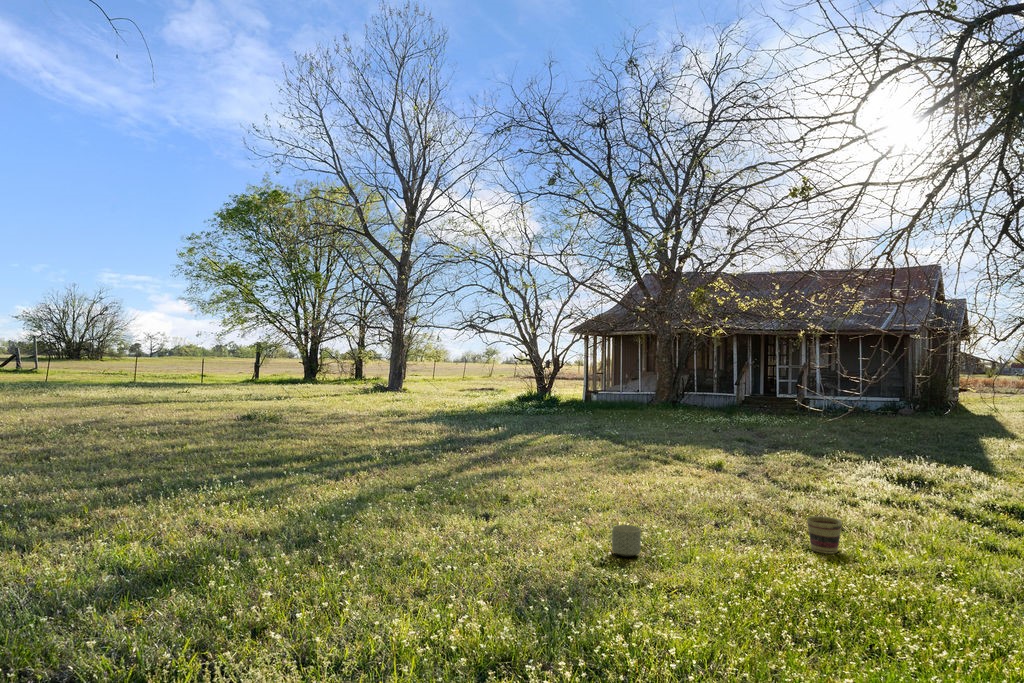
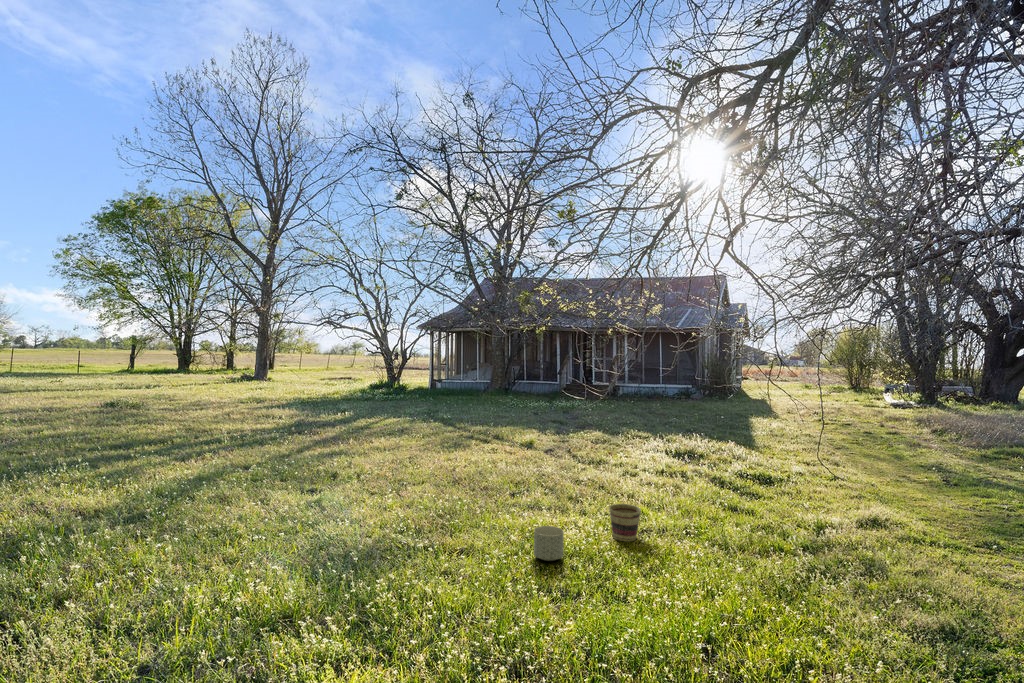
planter: present [612,525,641,557] -> present [534,526,564,561]

